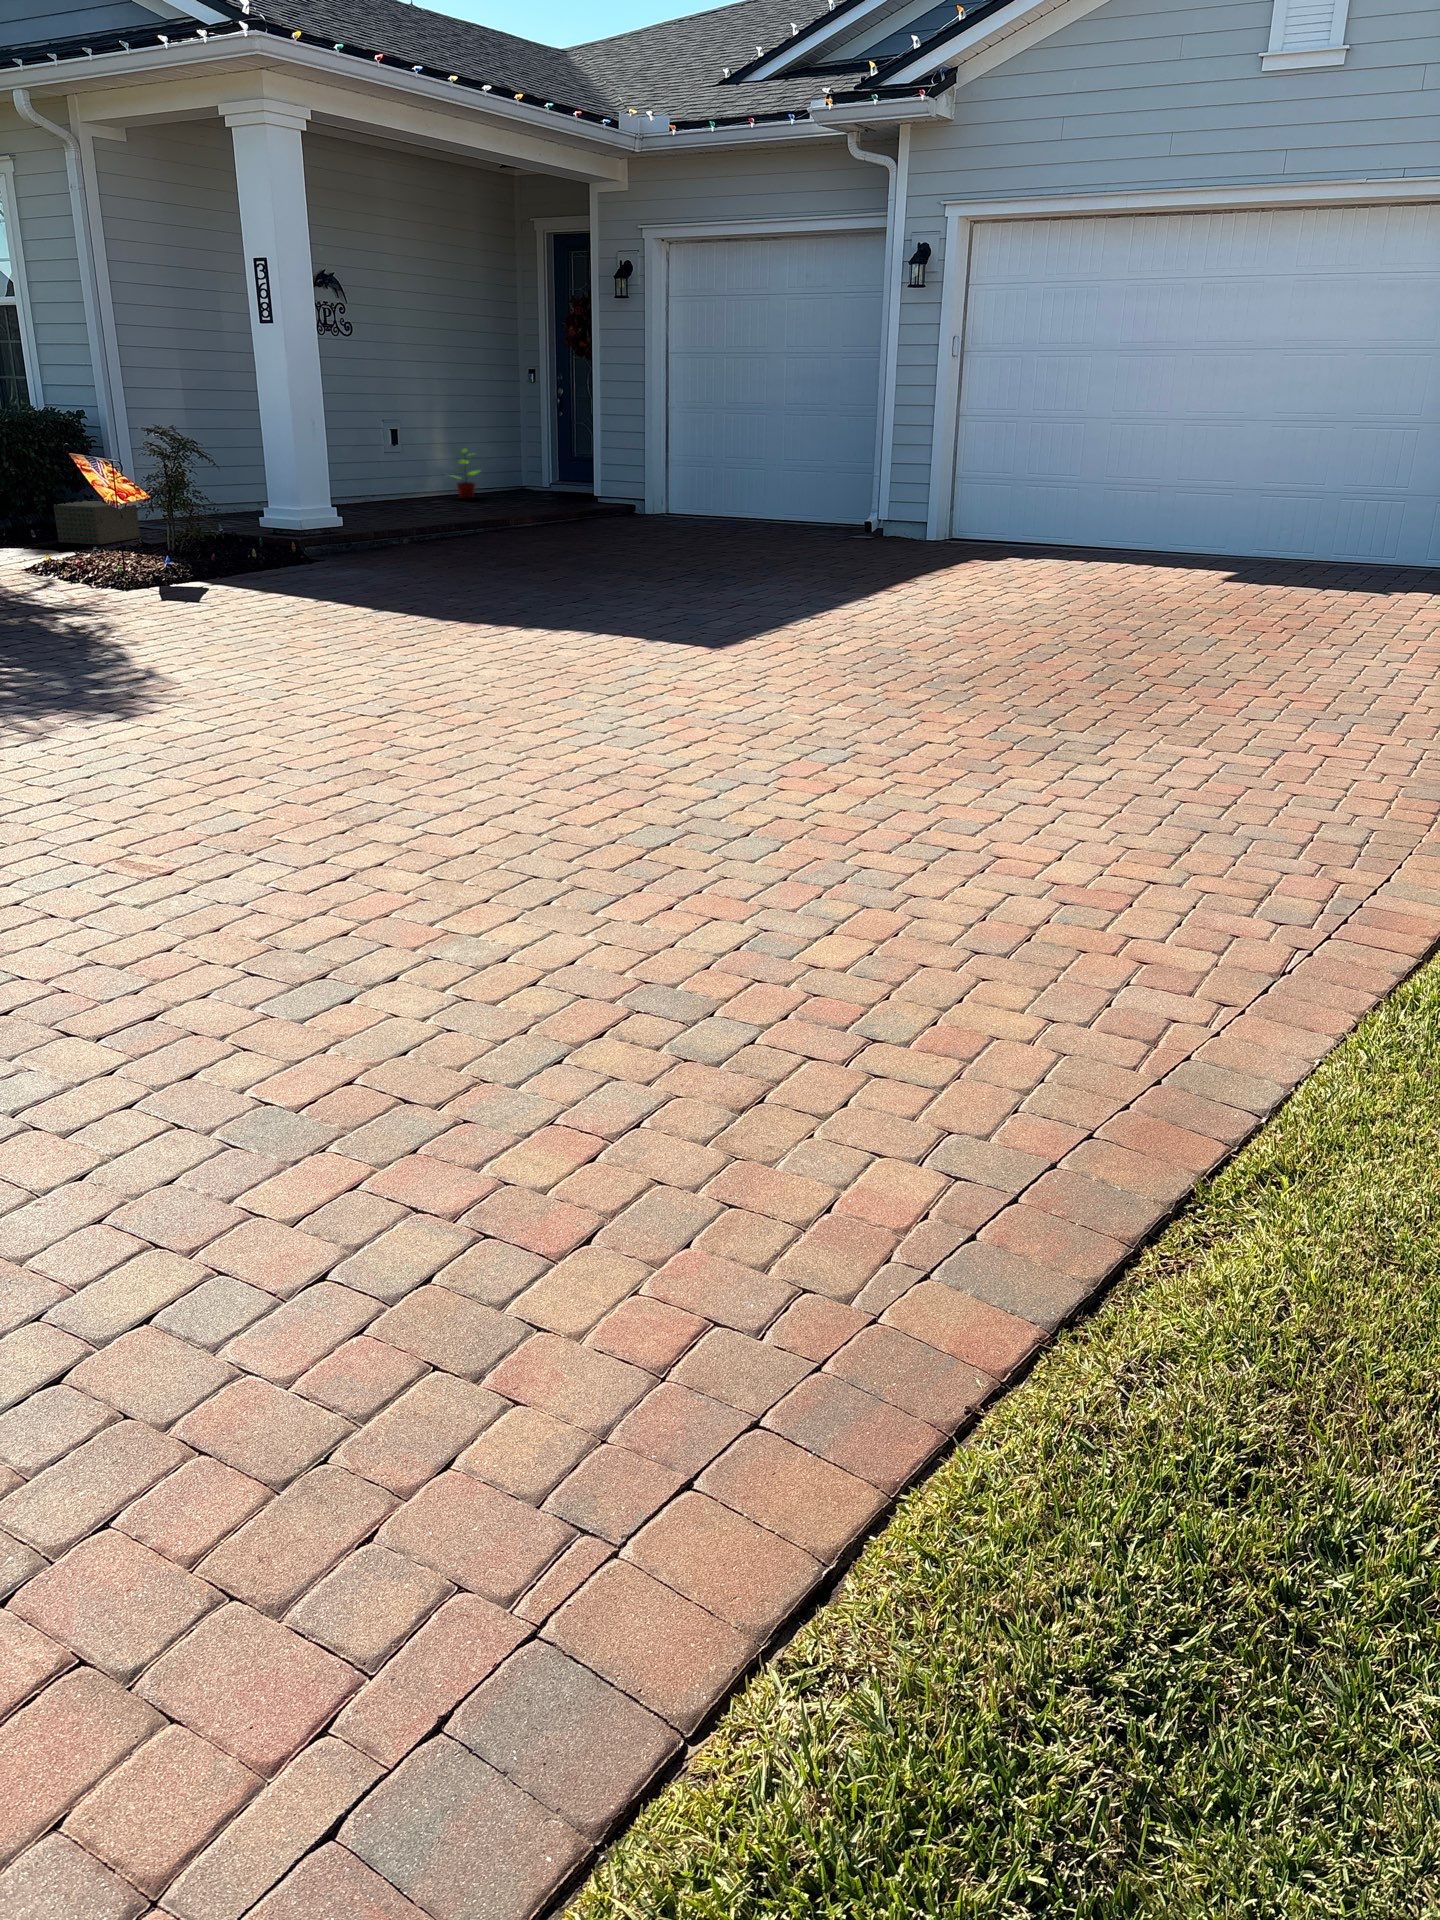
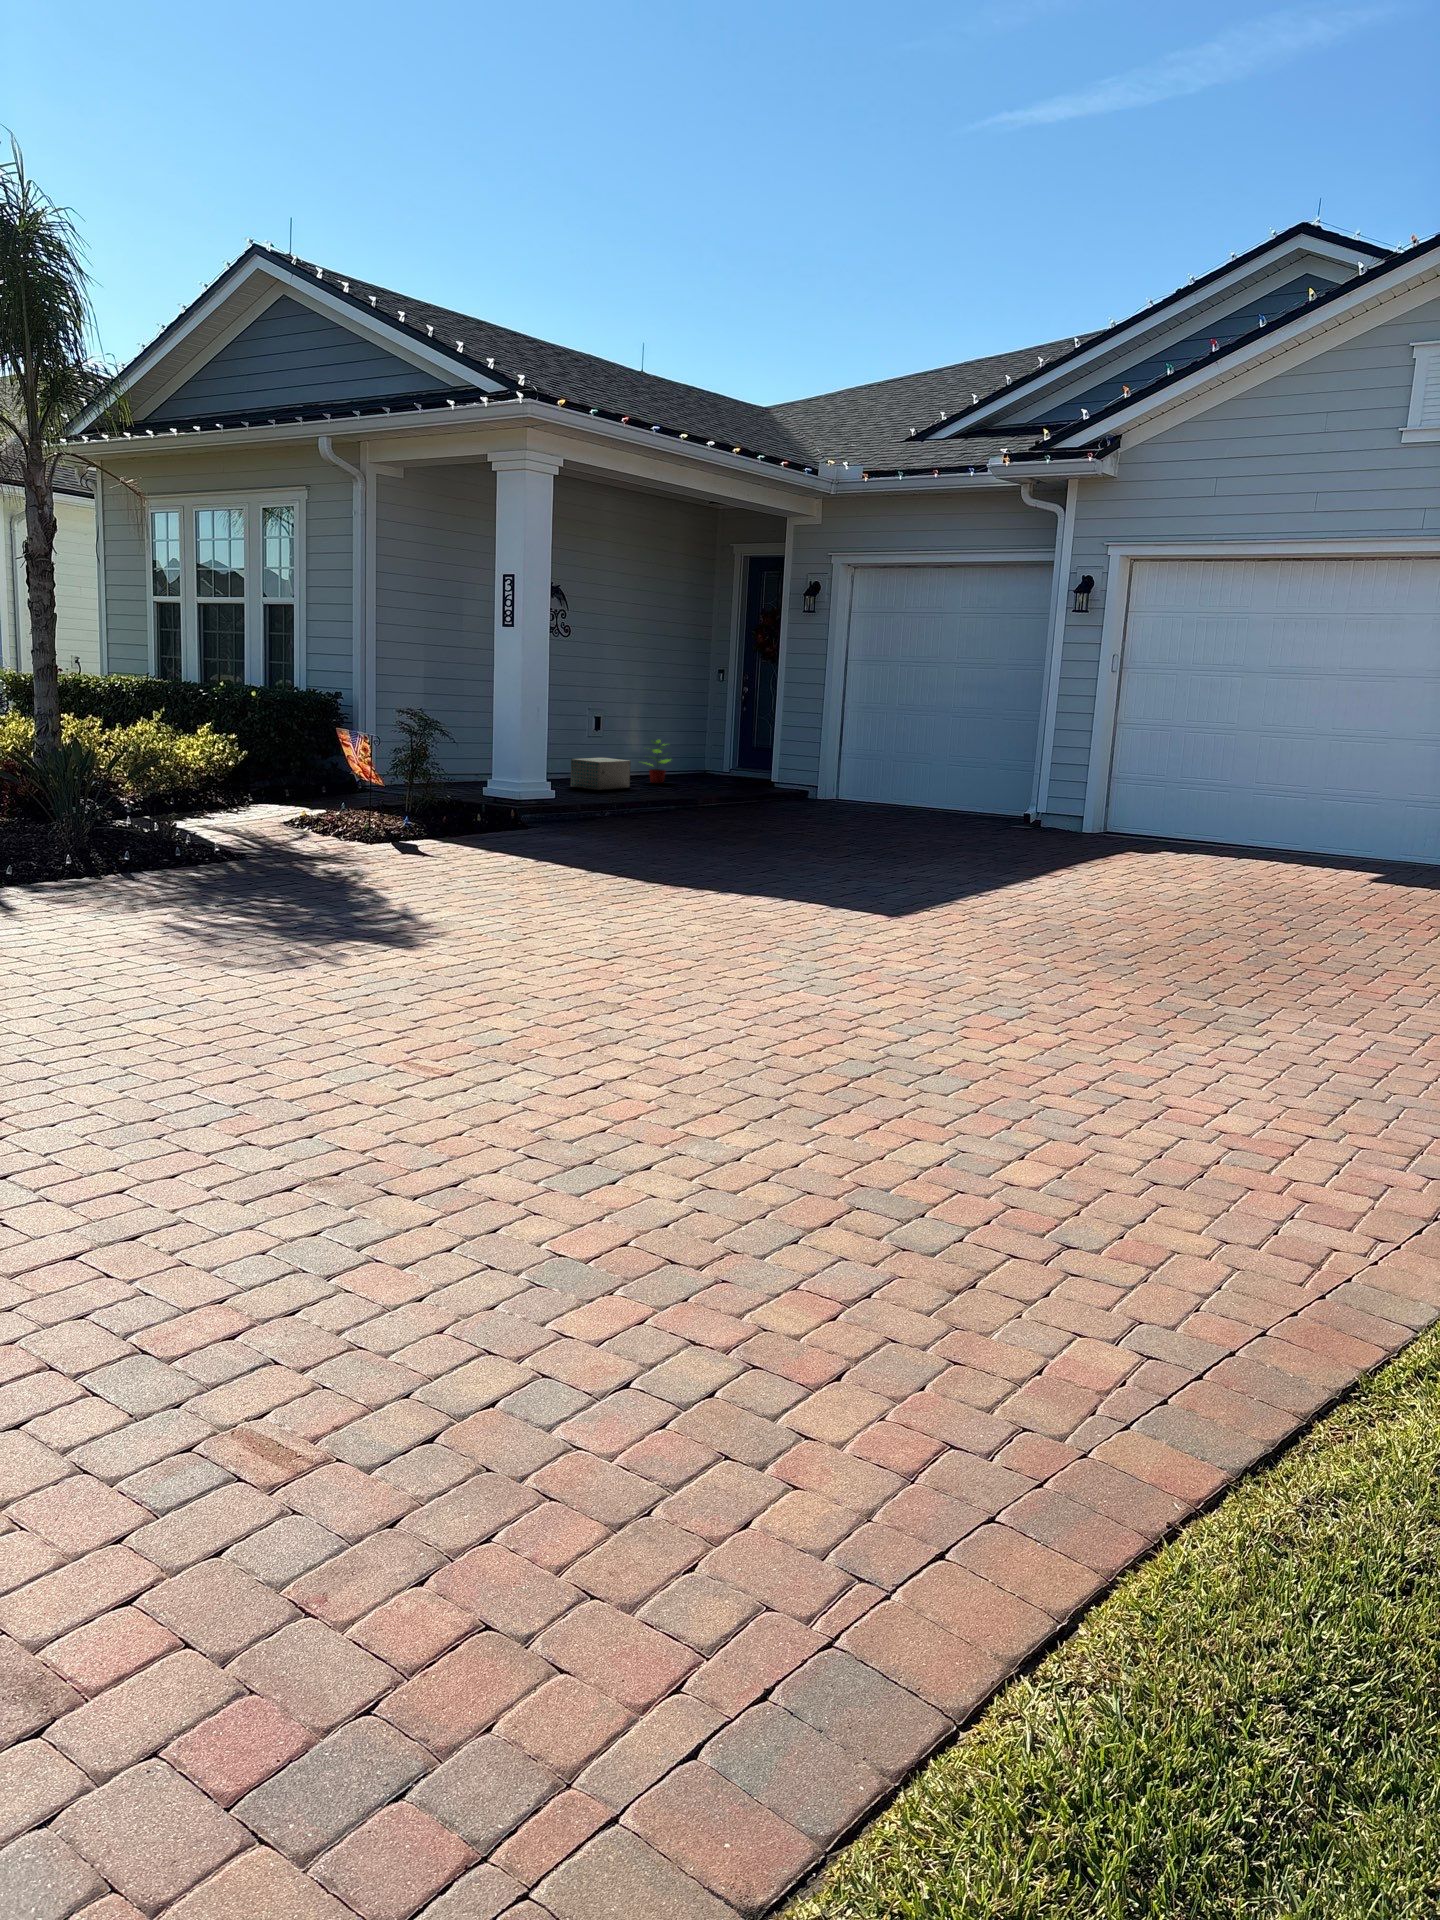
storage box: present [54,501,140,545] -> present [571,758,631,790]

